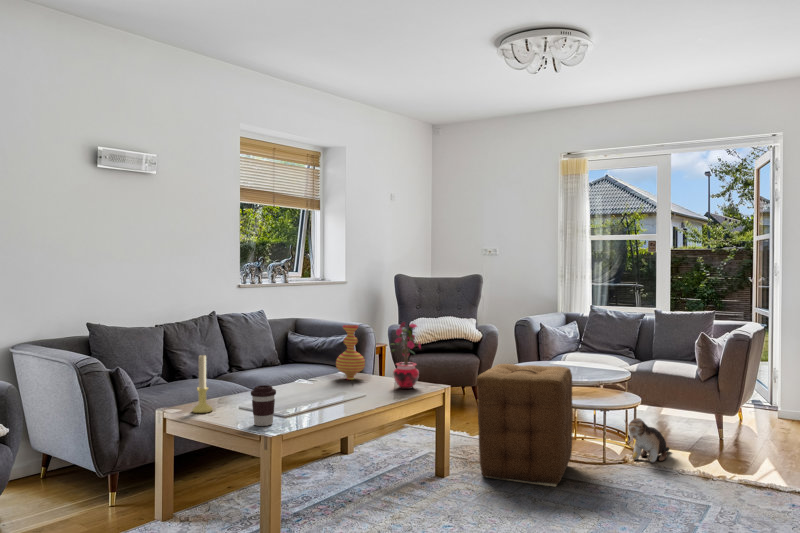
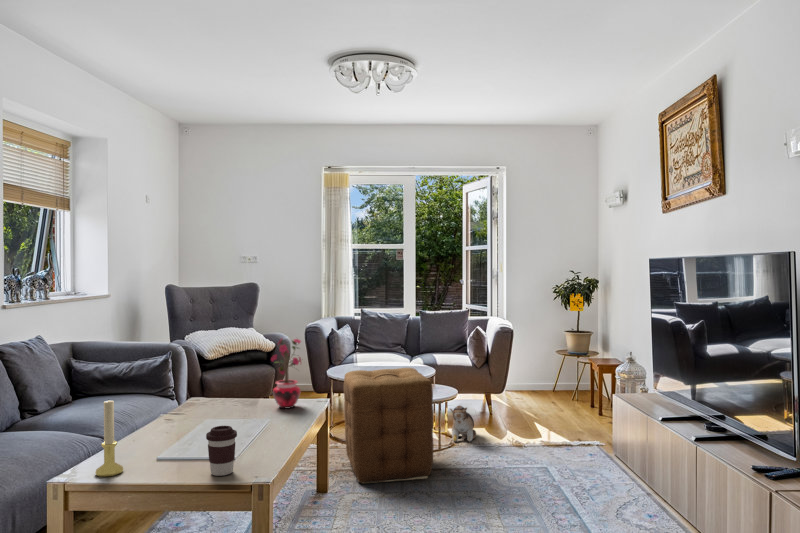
vase: present [336,325,365,380] -> none [191,345,225,407]

